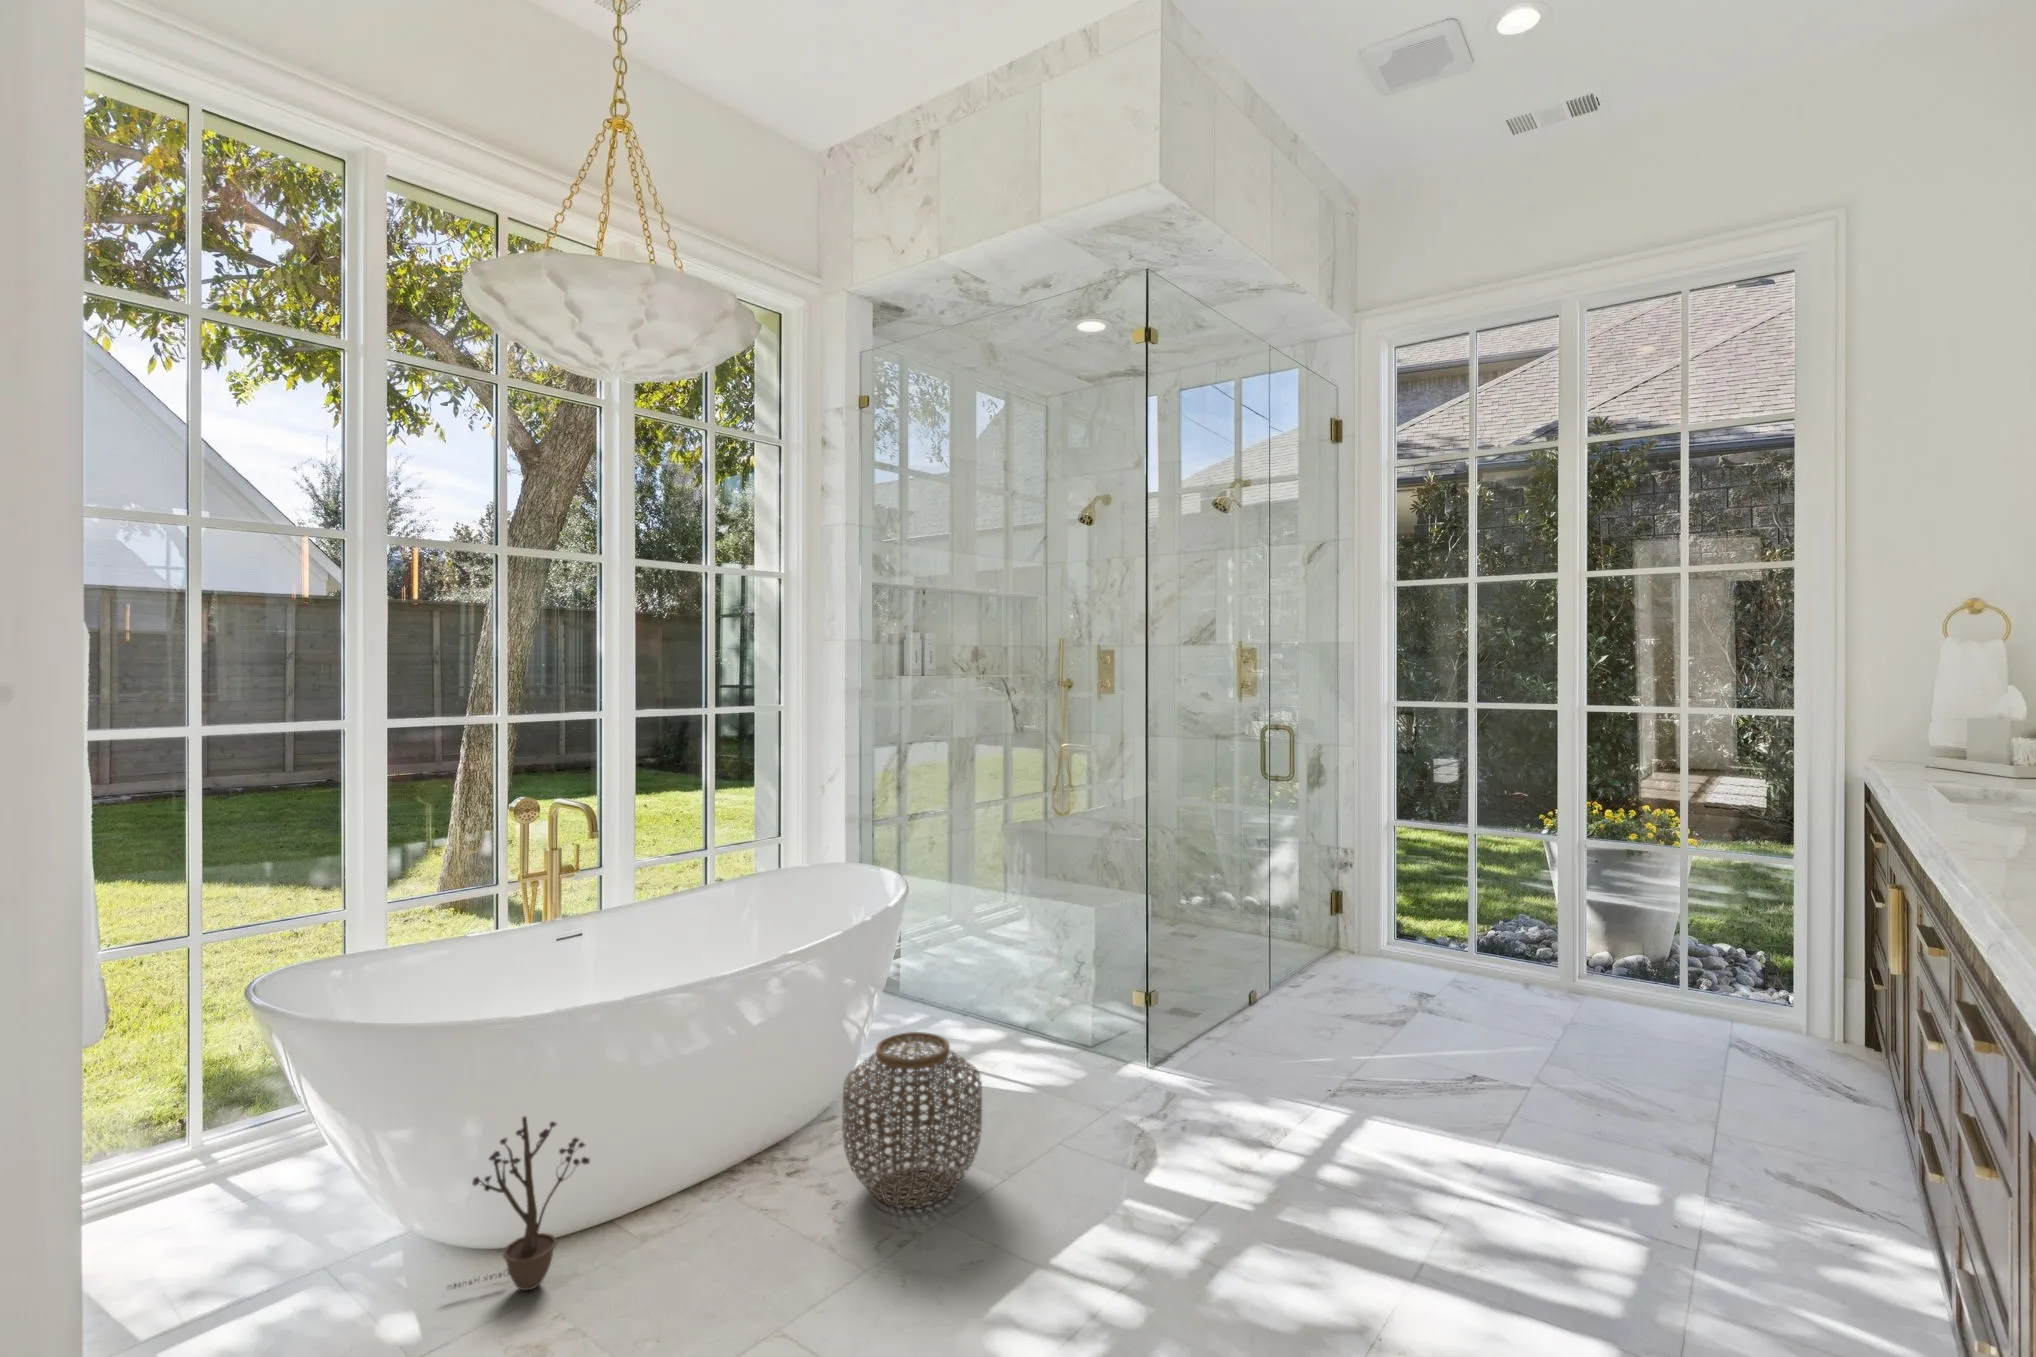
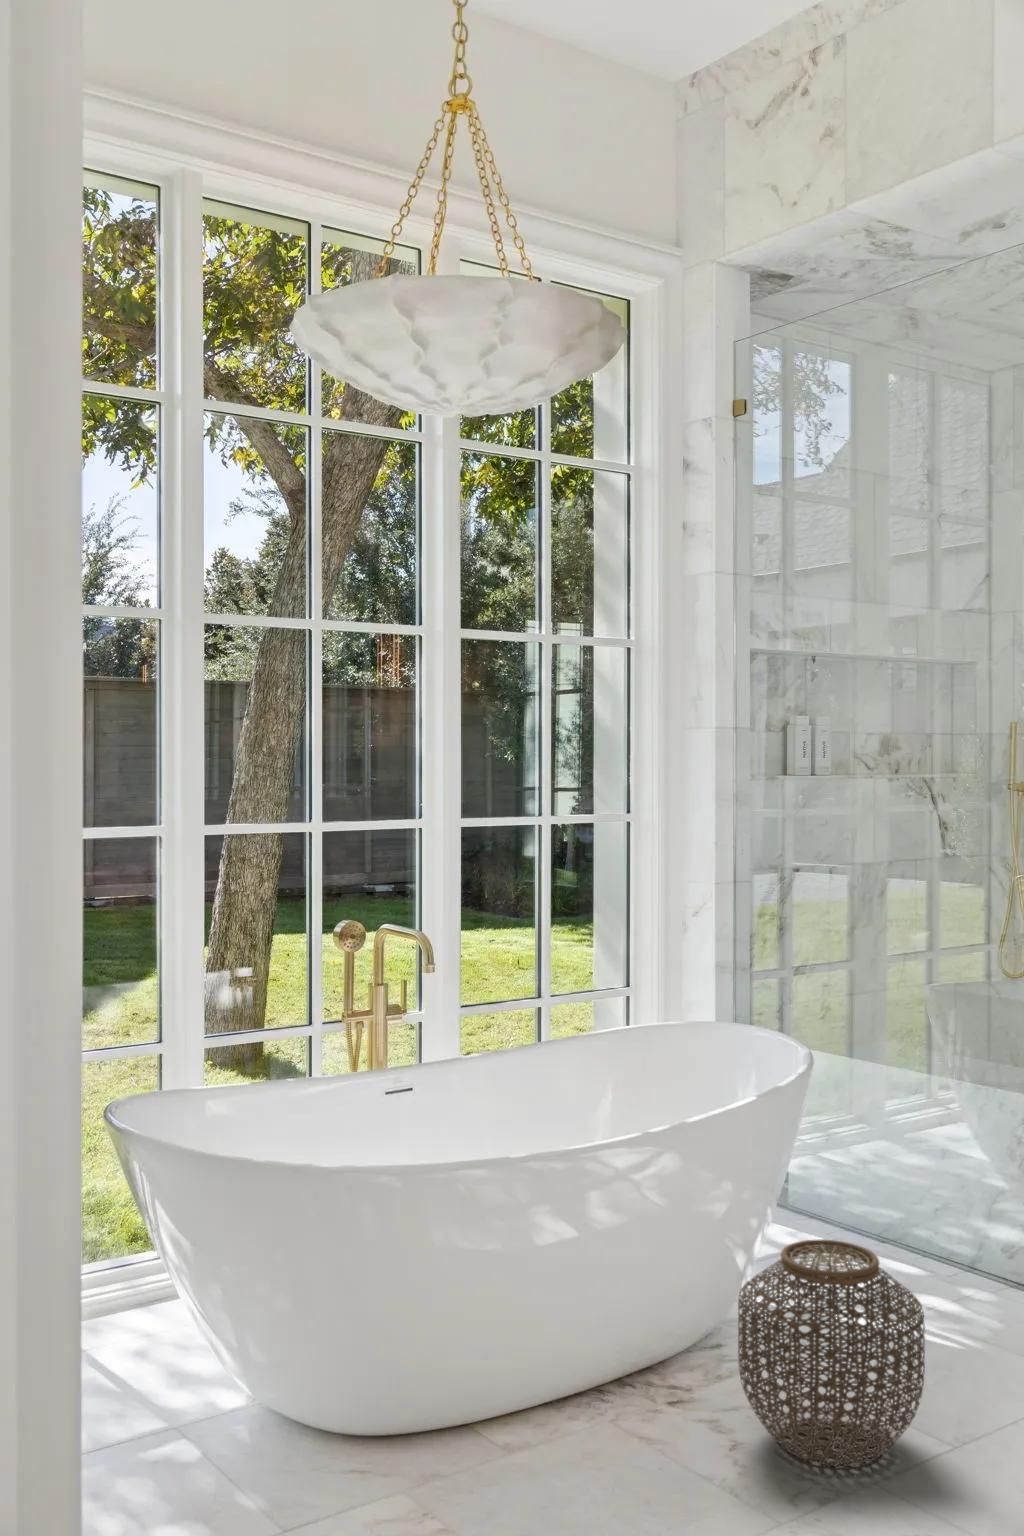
decorative plant: present [449,1117,590,1290] -> none [297,1283,446,1487]

